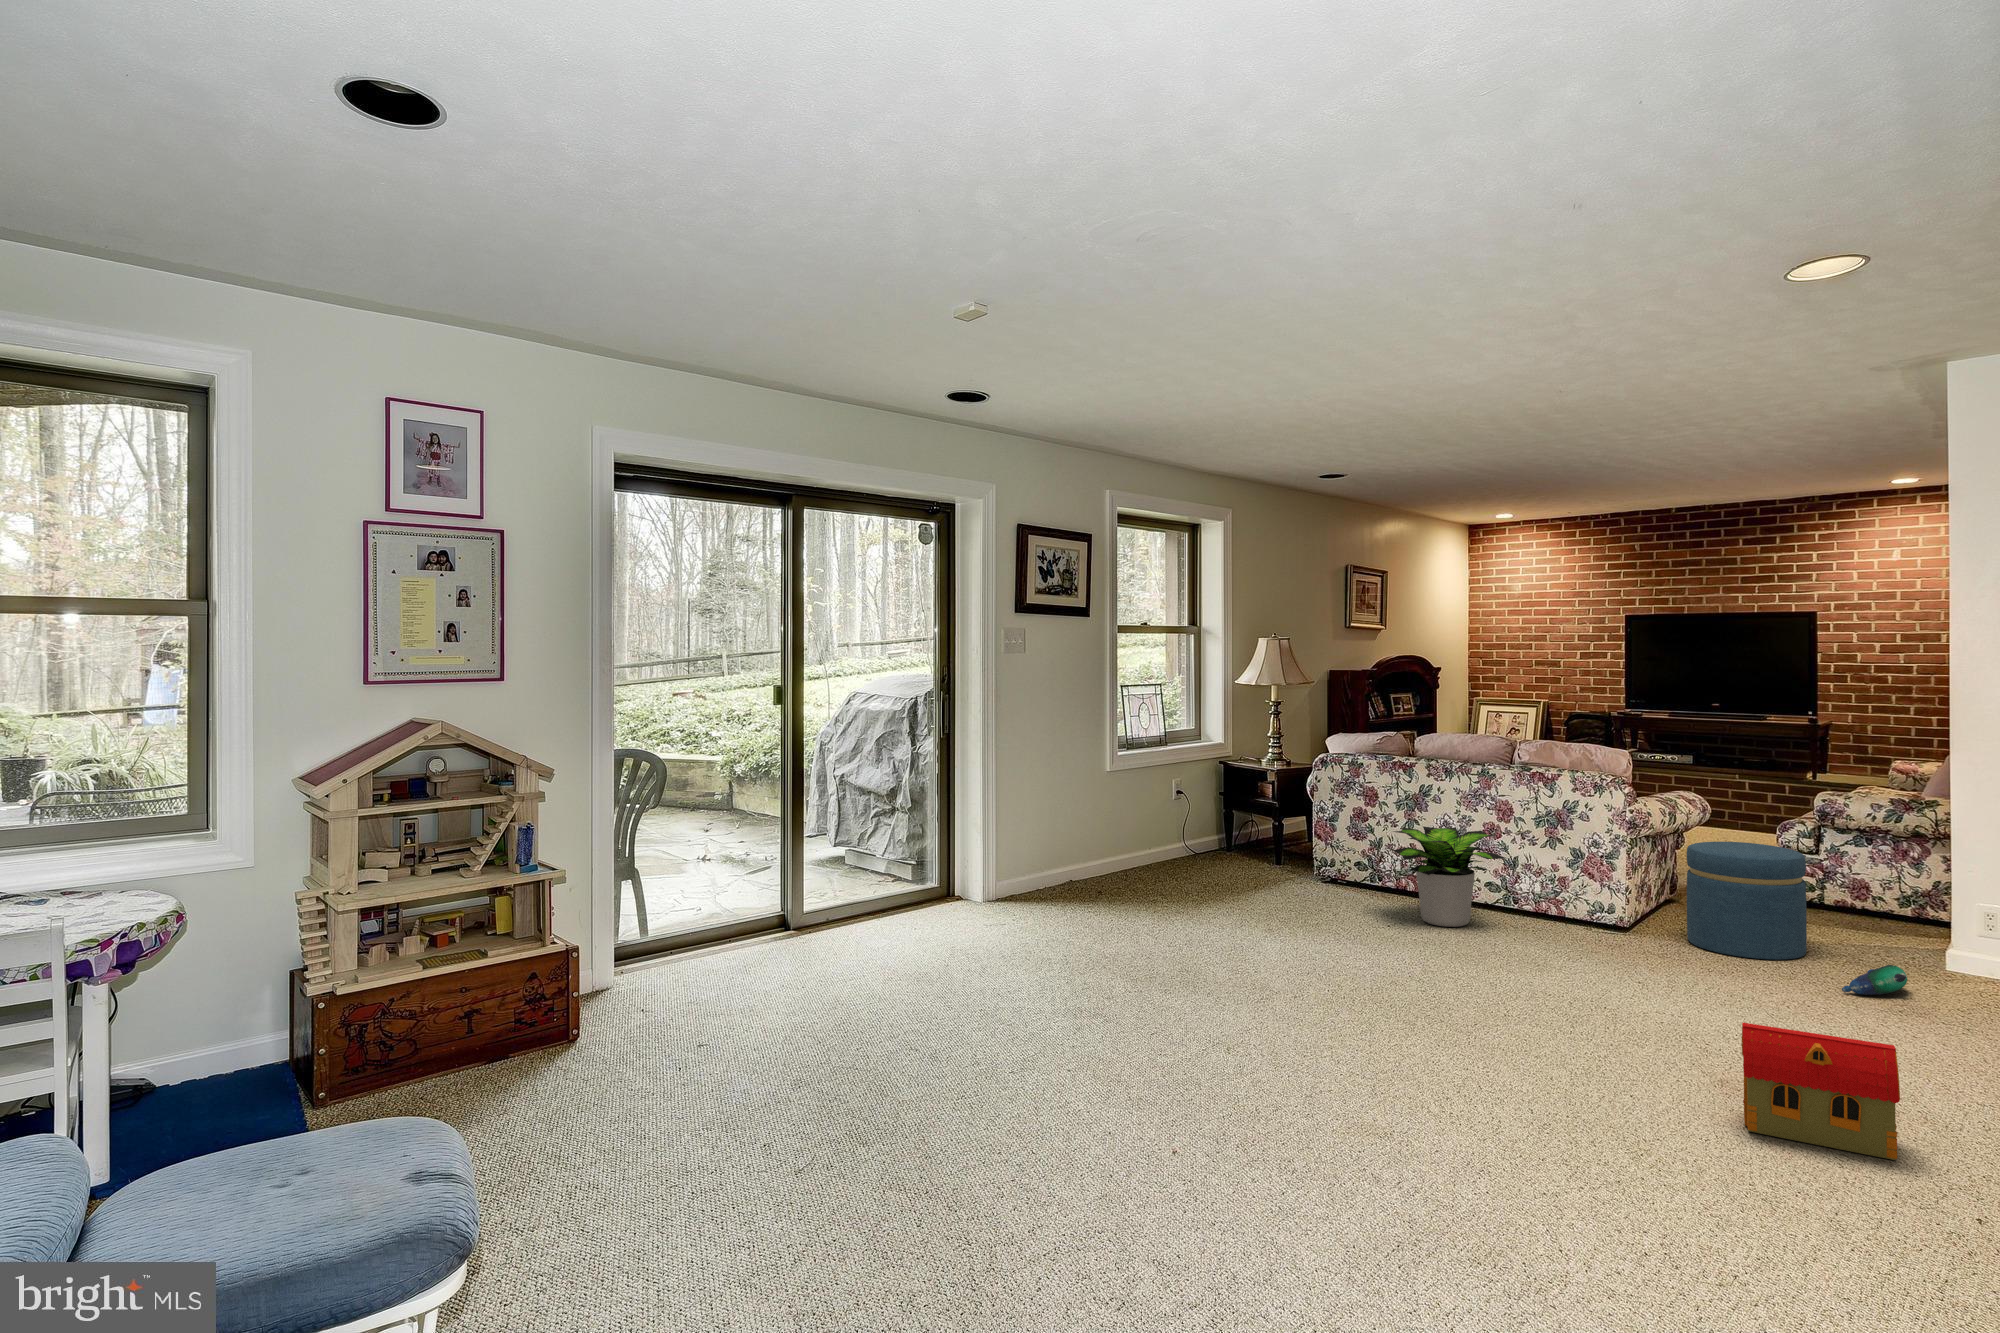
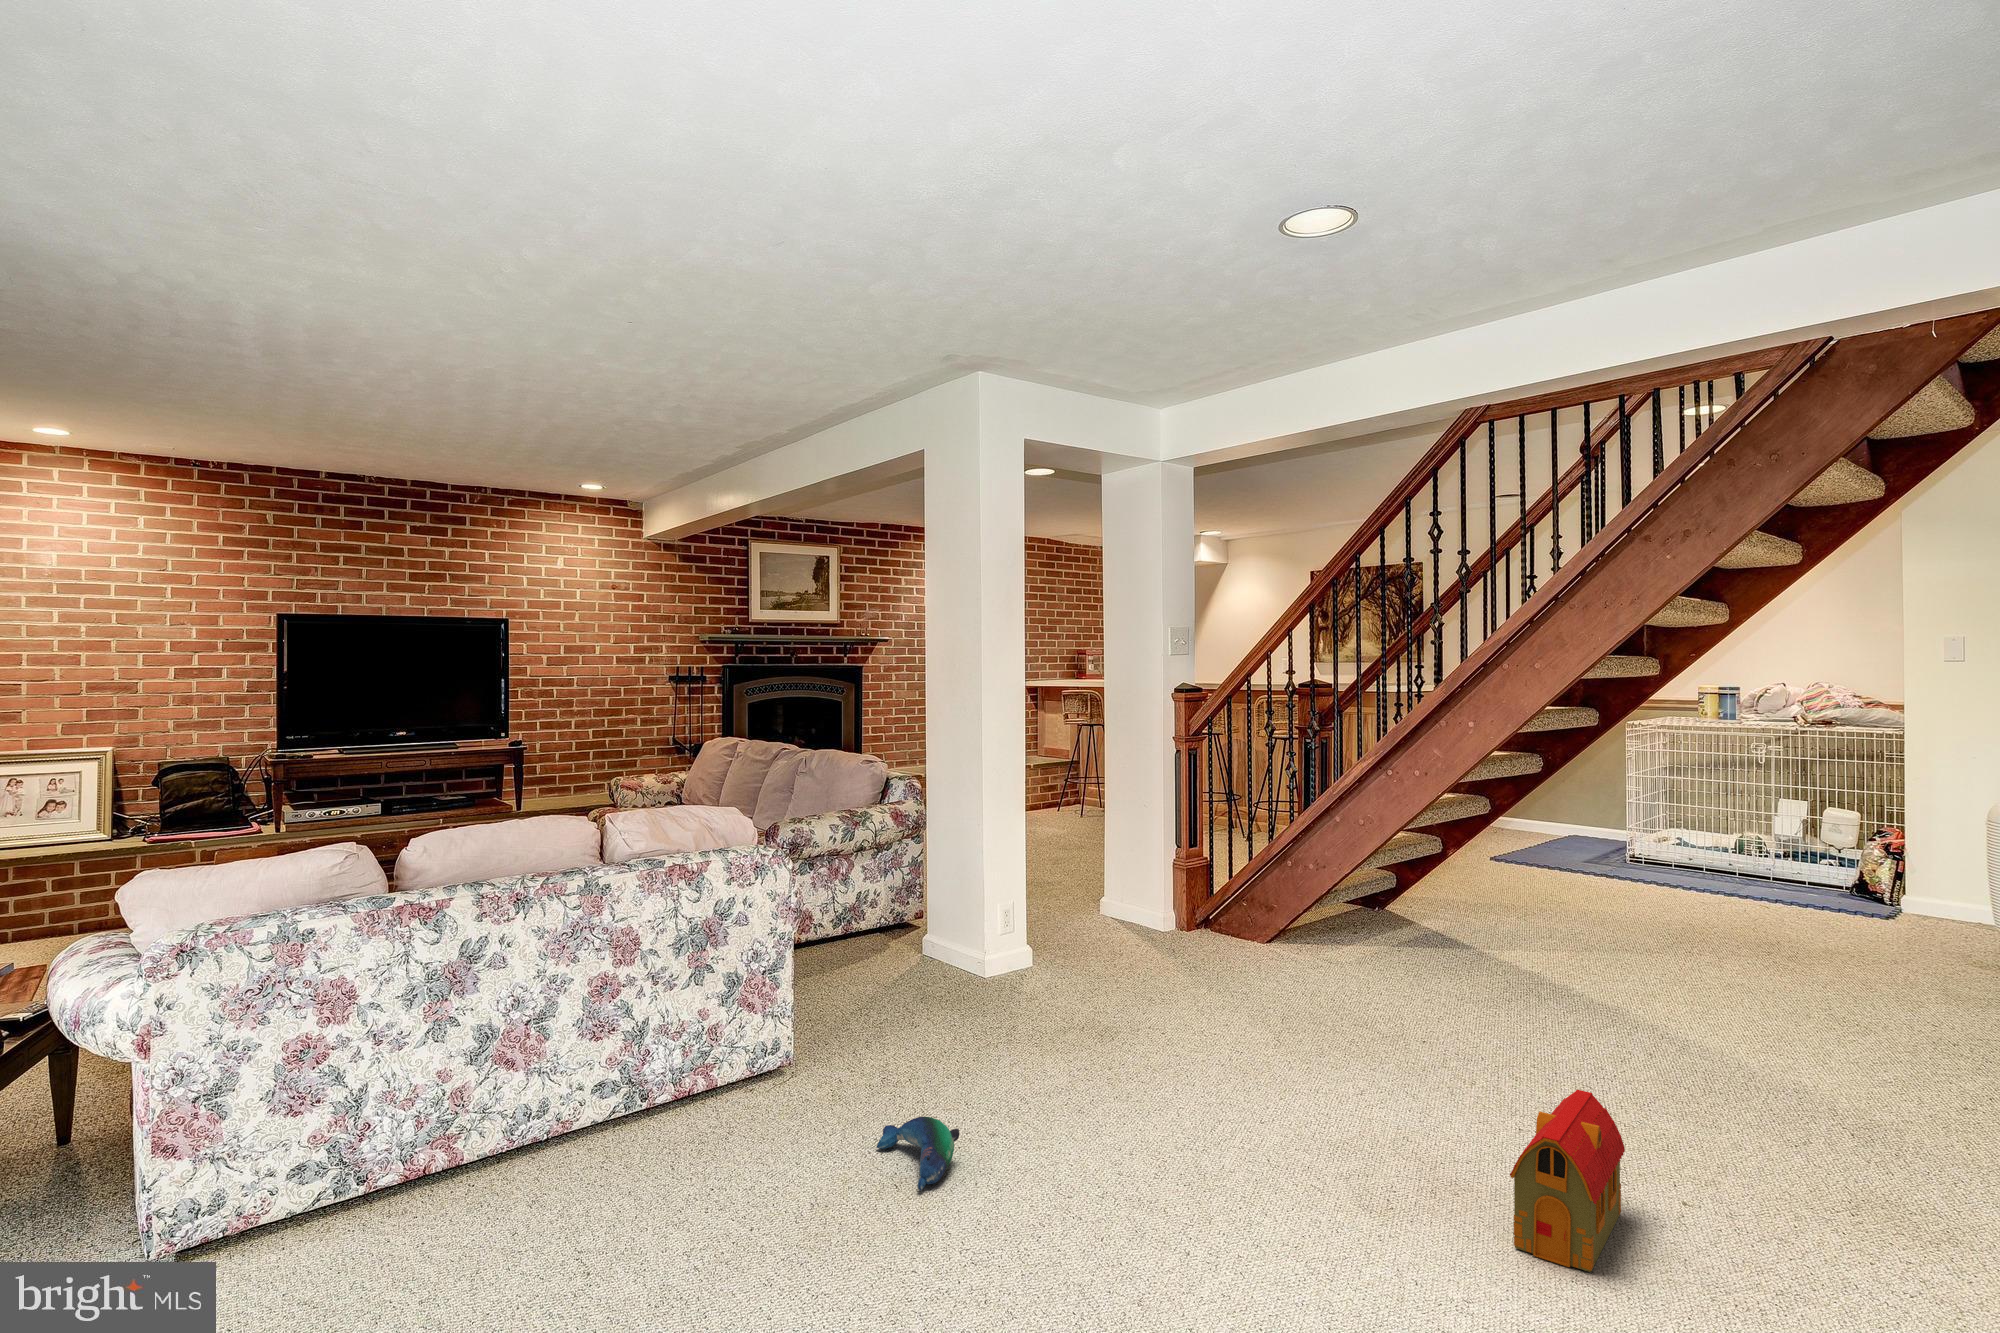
potted plant: present [1393,826,1507,927] -> none [502,992,723,1213]
ottoman: present [1687,842,1807,960] -> none [836,903,961,1061]
plush toy: present [1842,965,1907,996] -> present [877,1117,959,1190]

